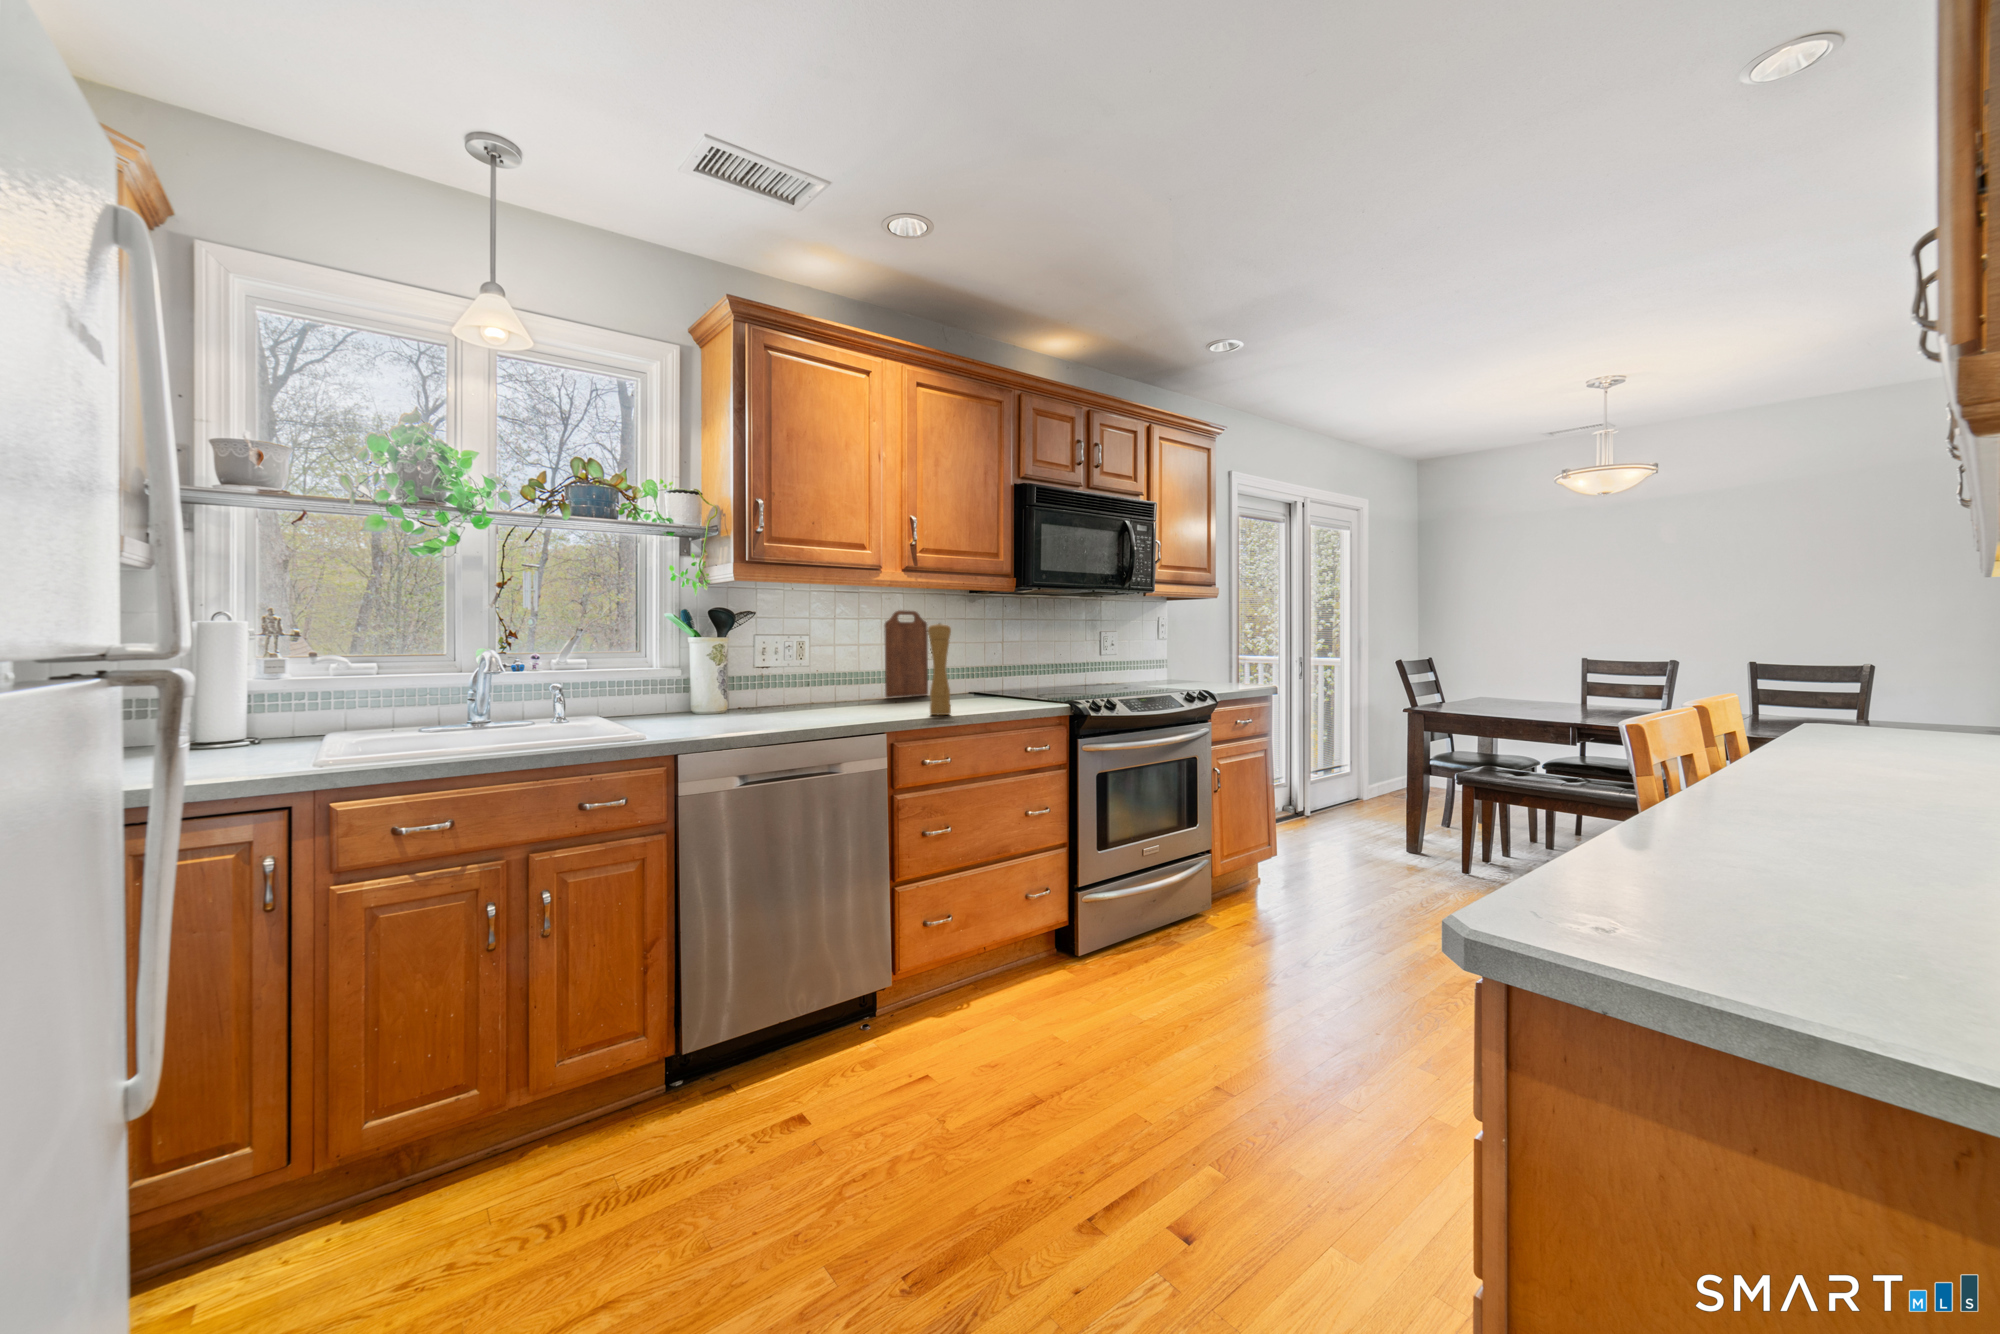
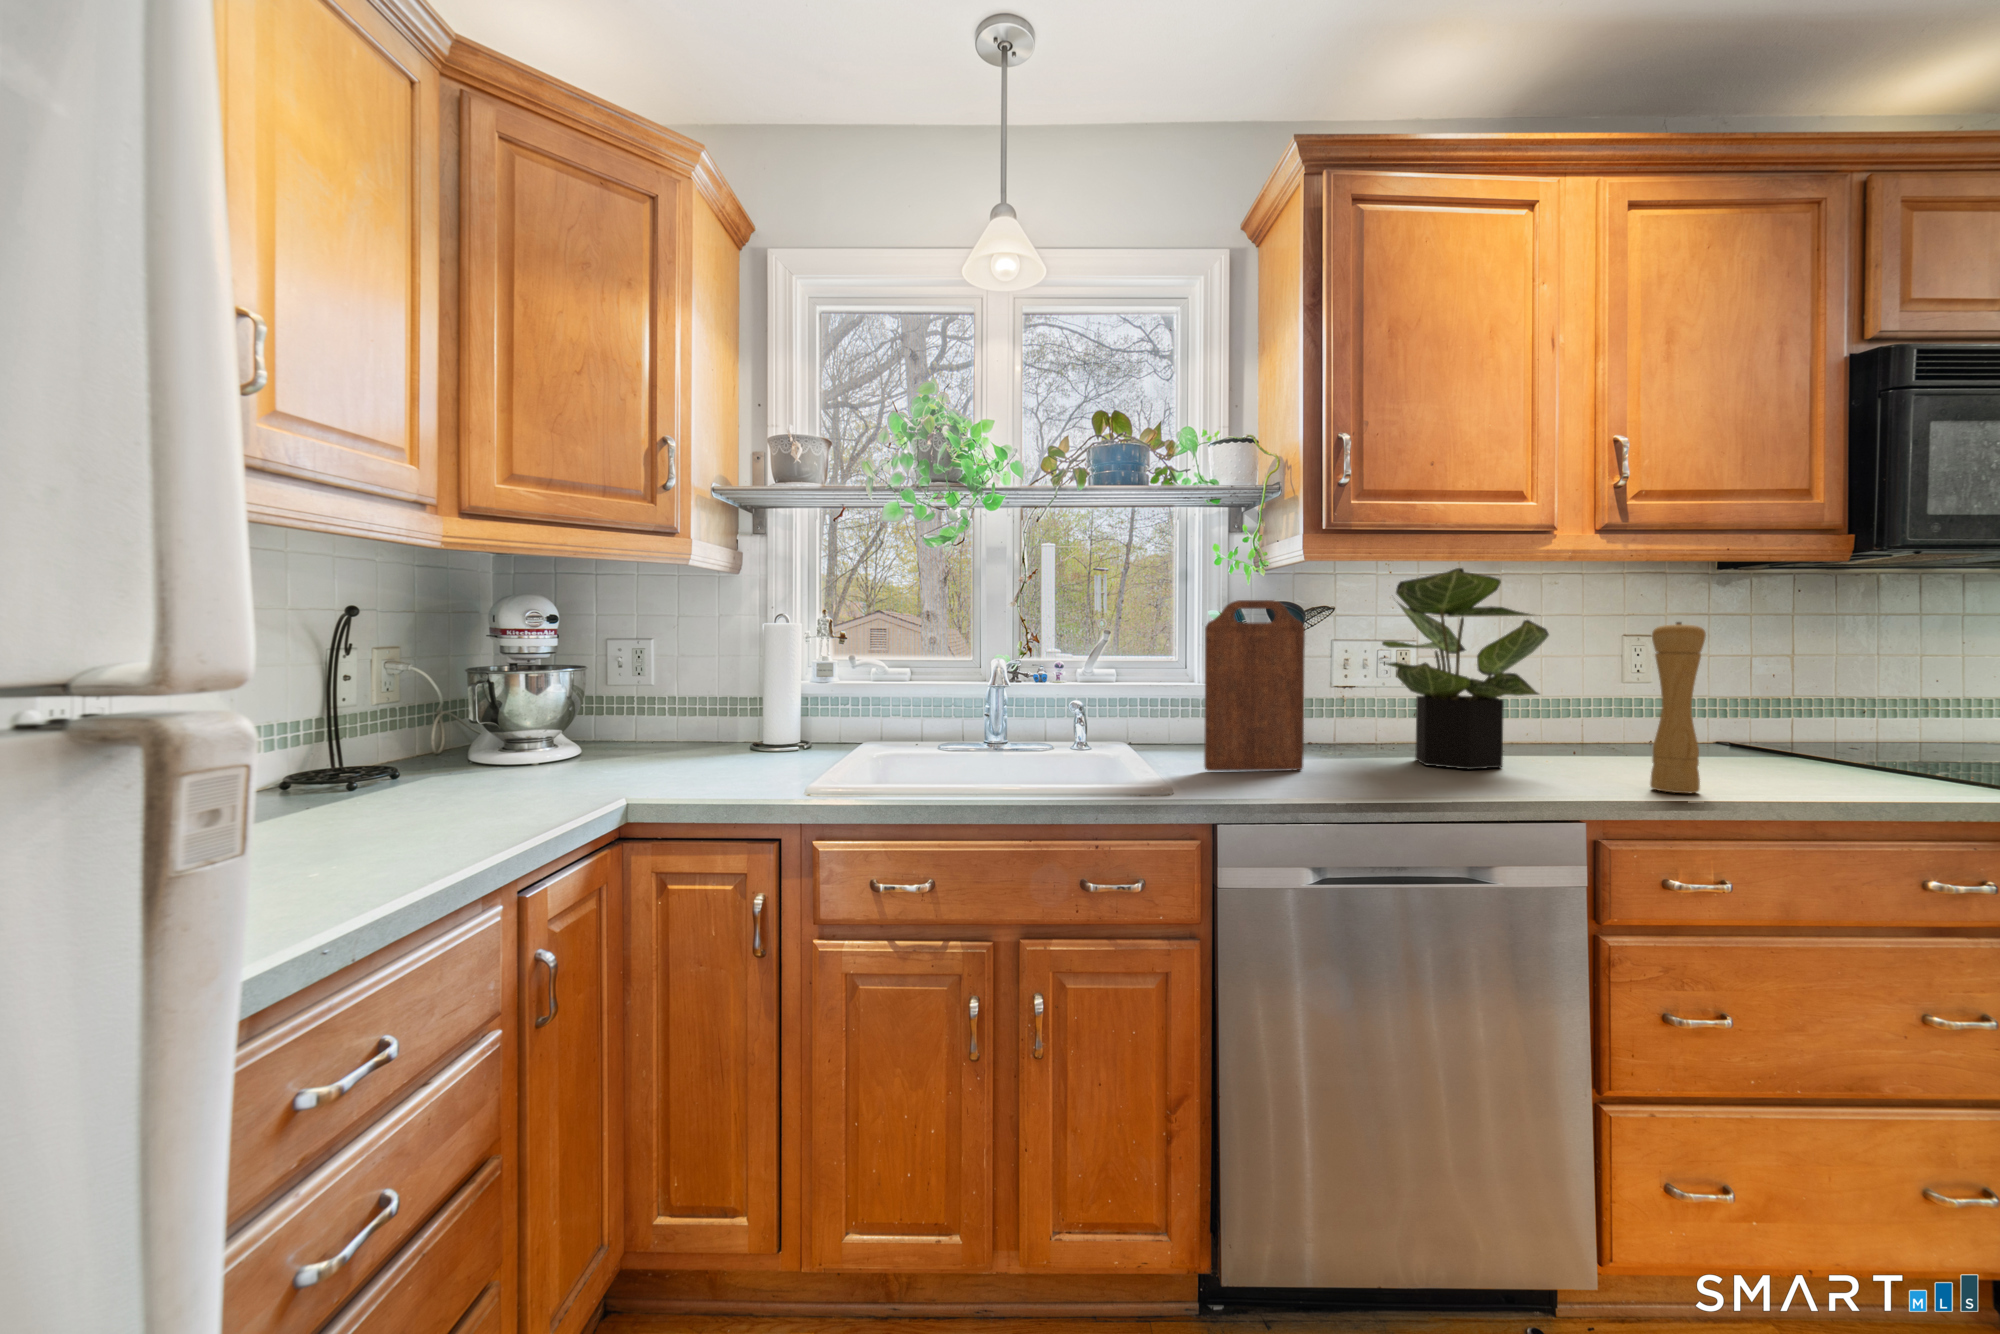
potted plant: none [782,589,881,714] -> present [1382,568,1549,769]
cutting board: present [884,610,928,698] -> present [1204,600,1305,771]

